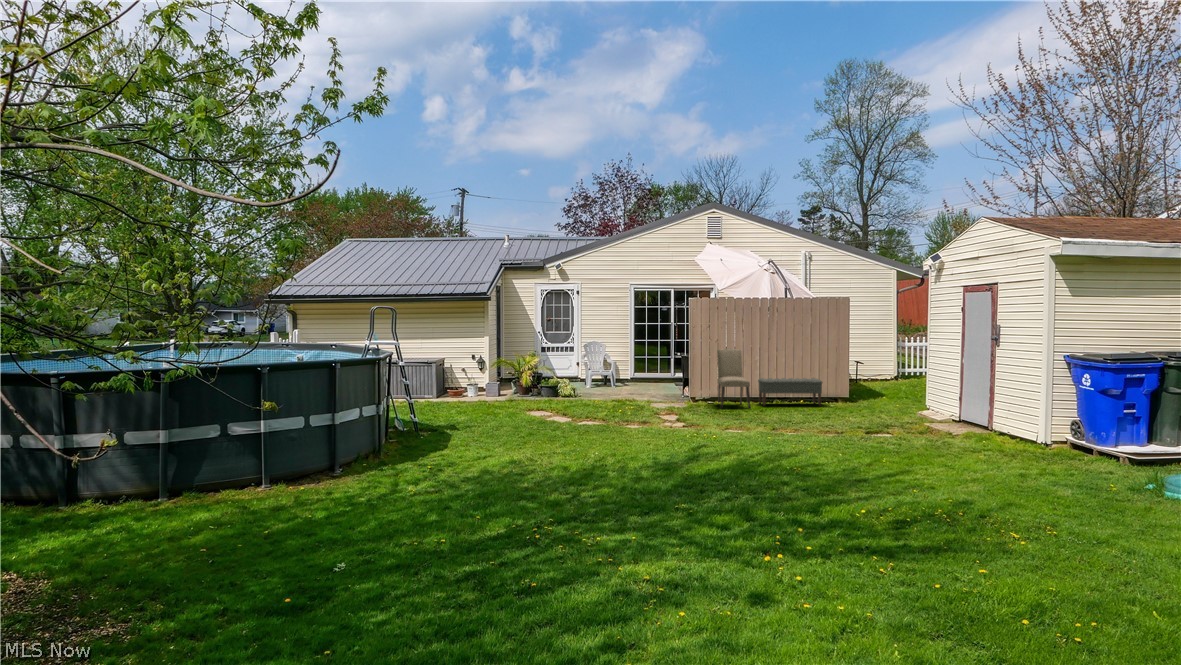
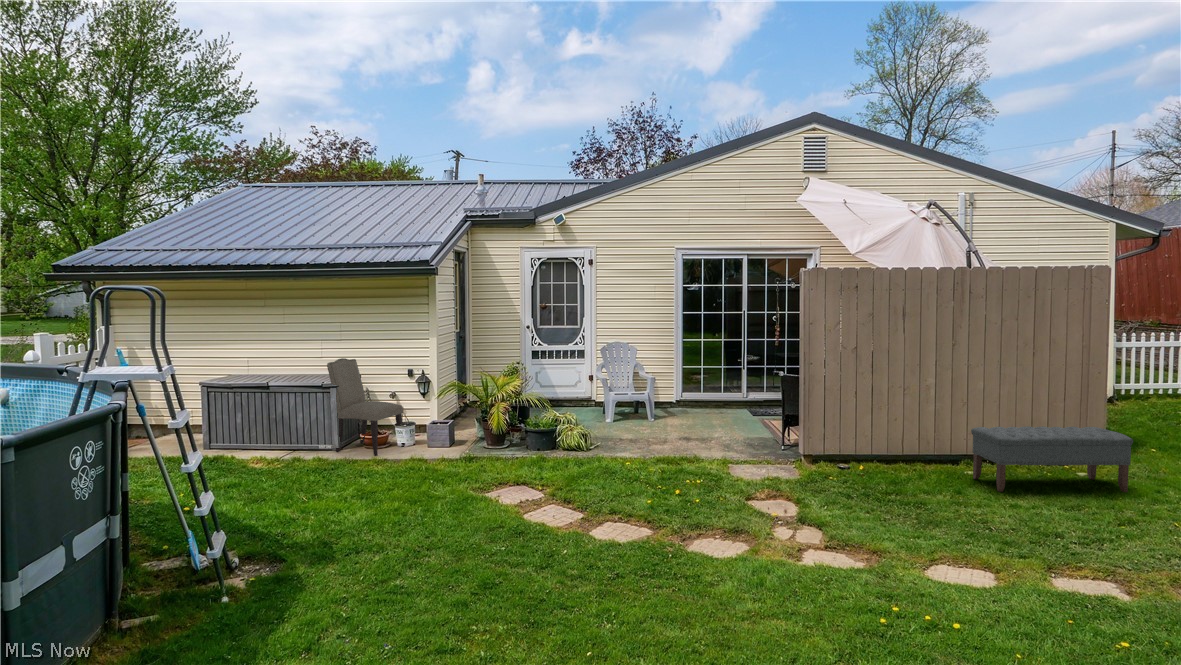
chair: present [717,348,750,408] -> present [327,358,405,456]

